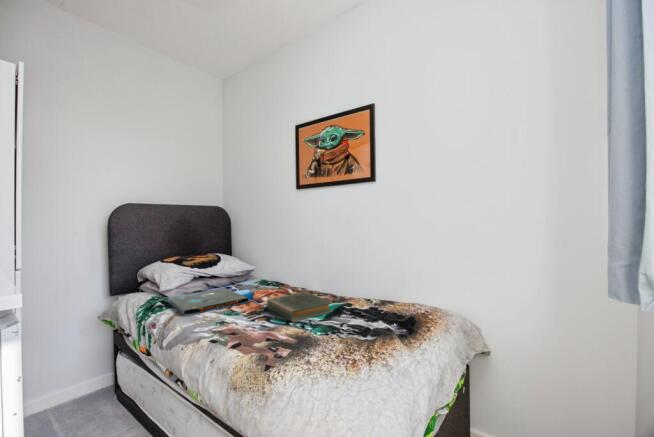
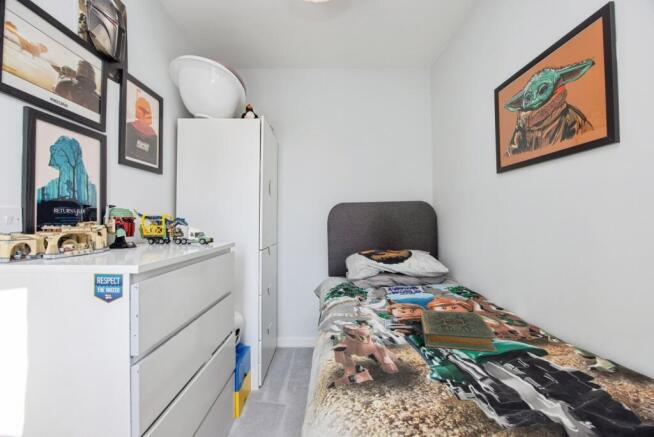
board game: present [168,288,248,316] -> none [344,287,410,308]

